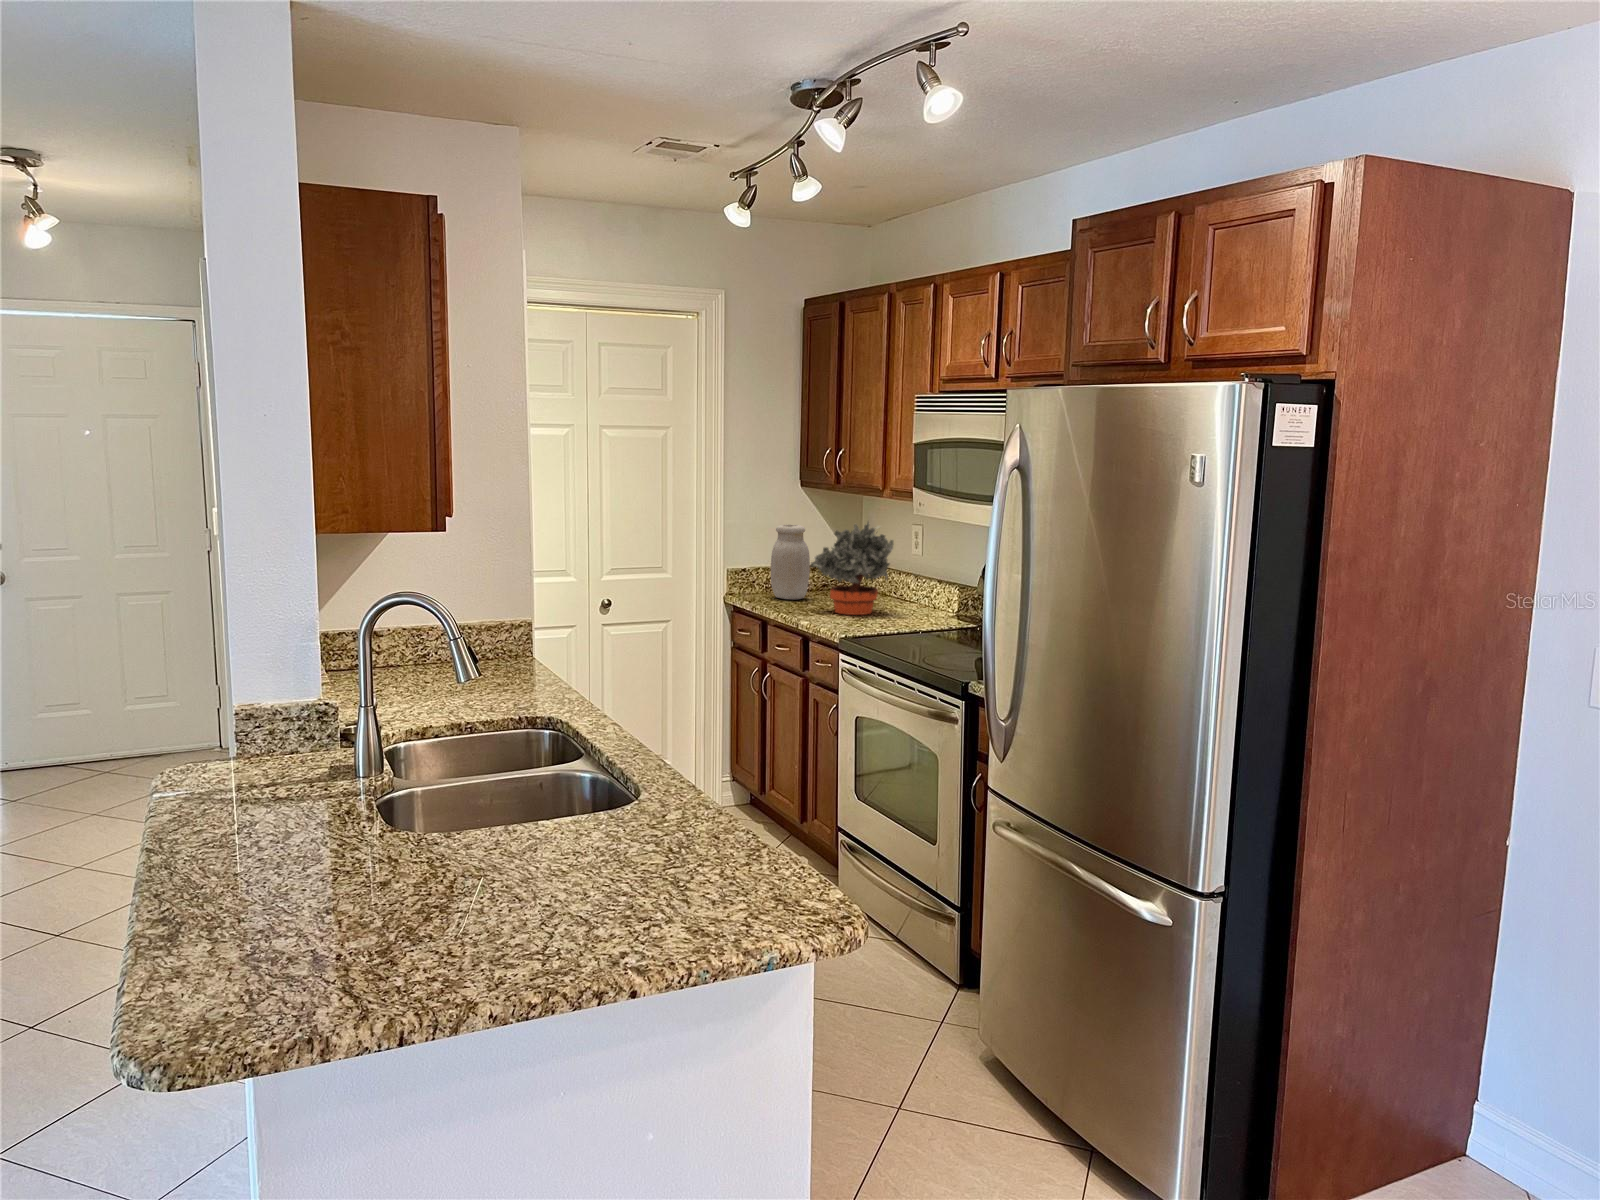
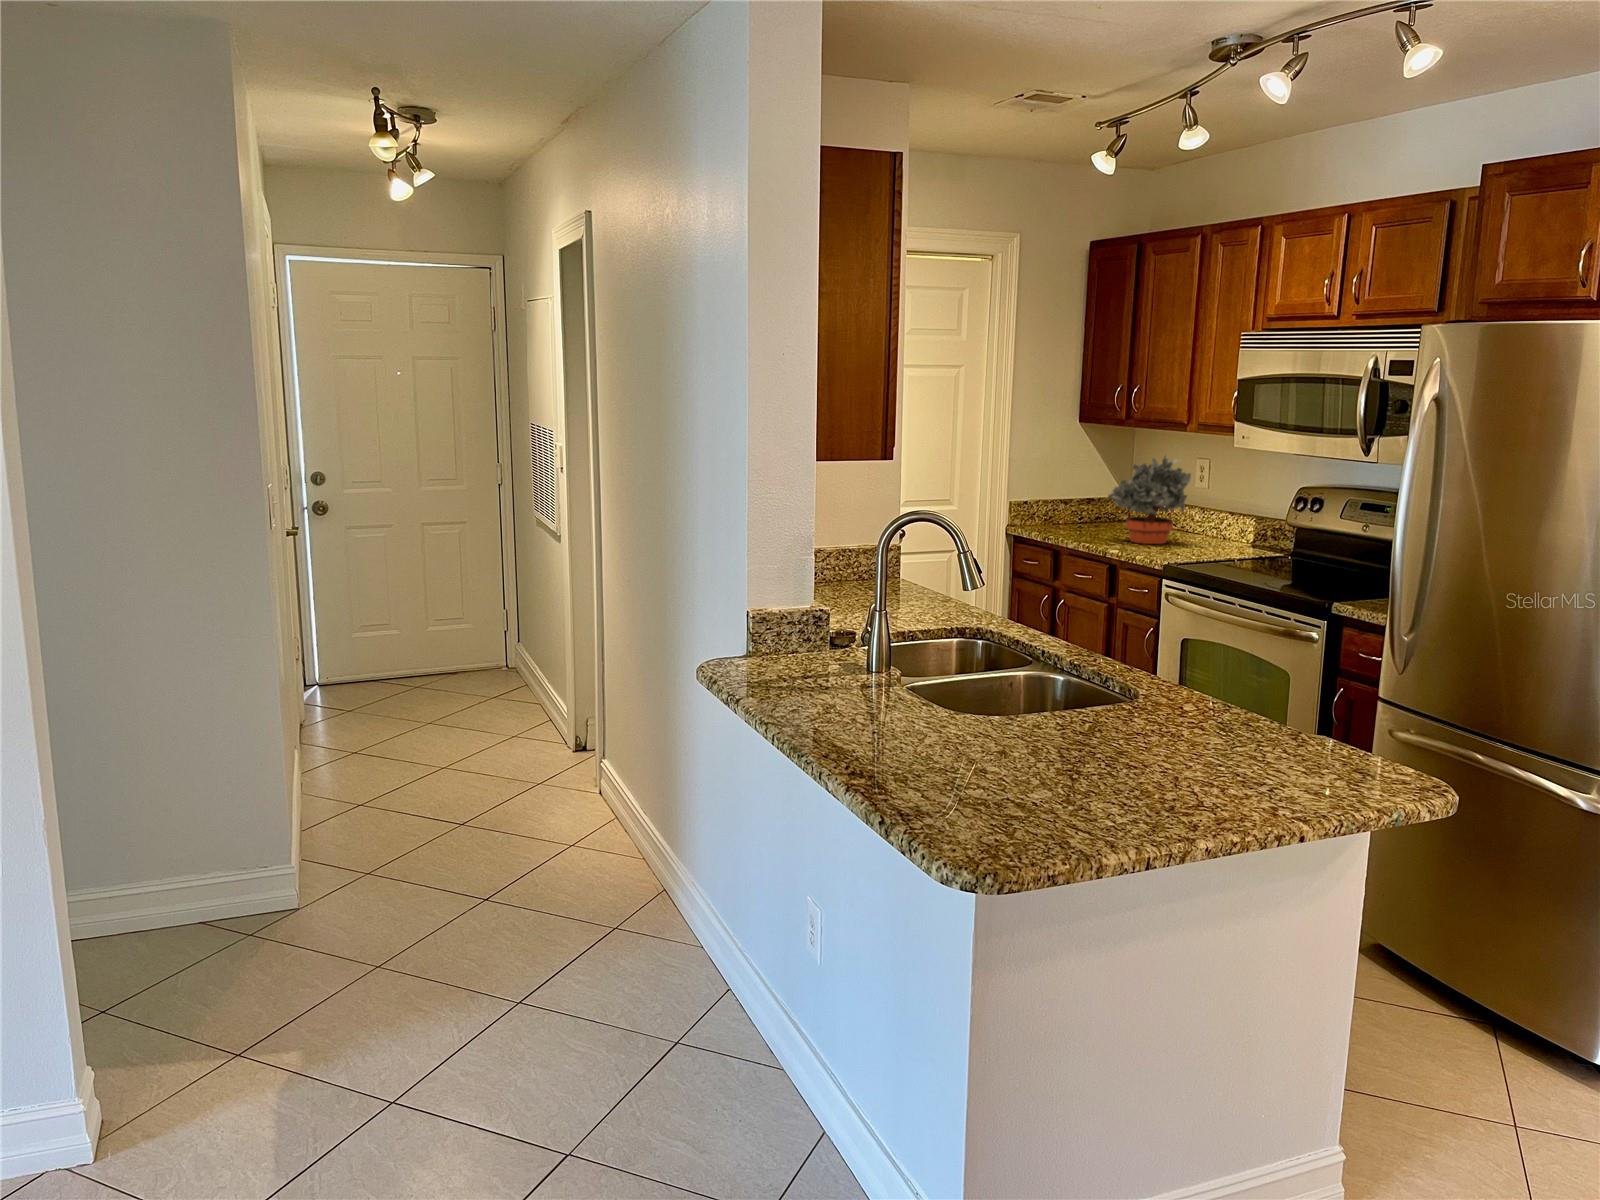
jar: present [771,525,810,599] -> none [1057,459,1095,530]

